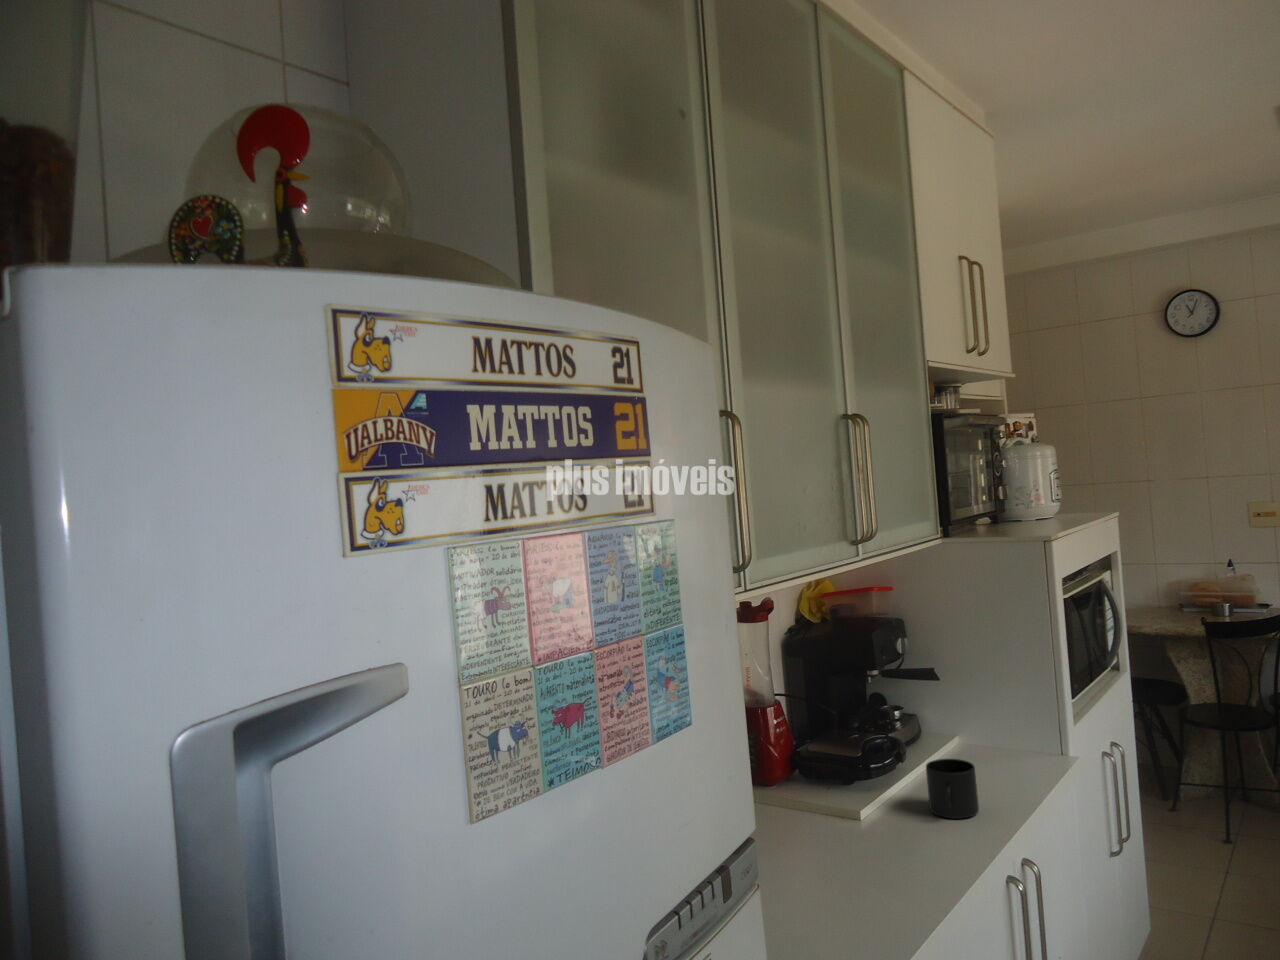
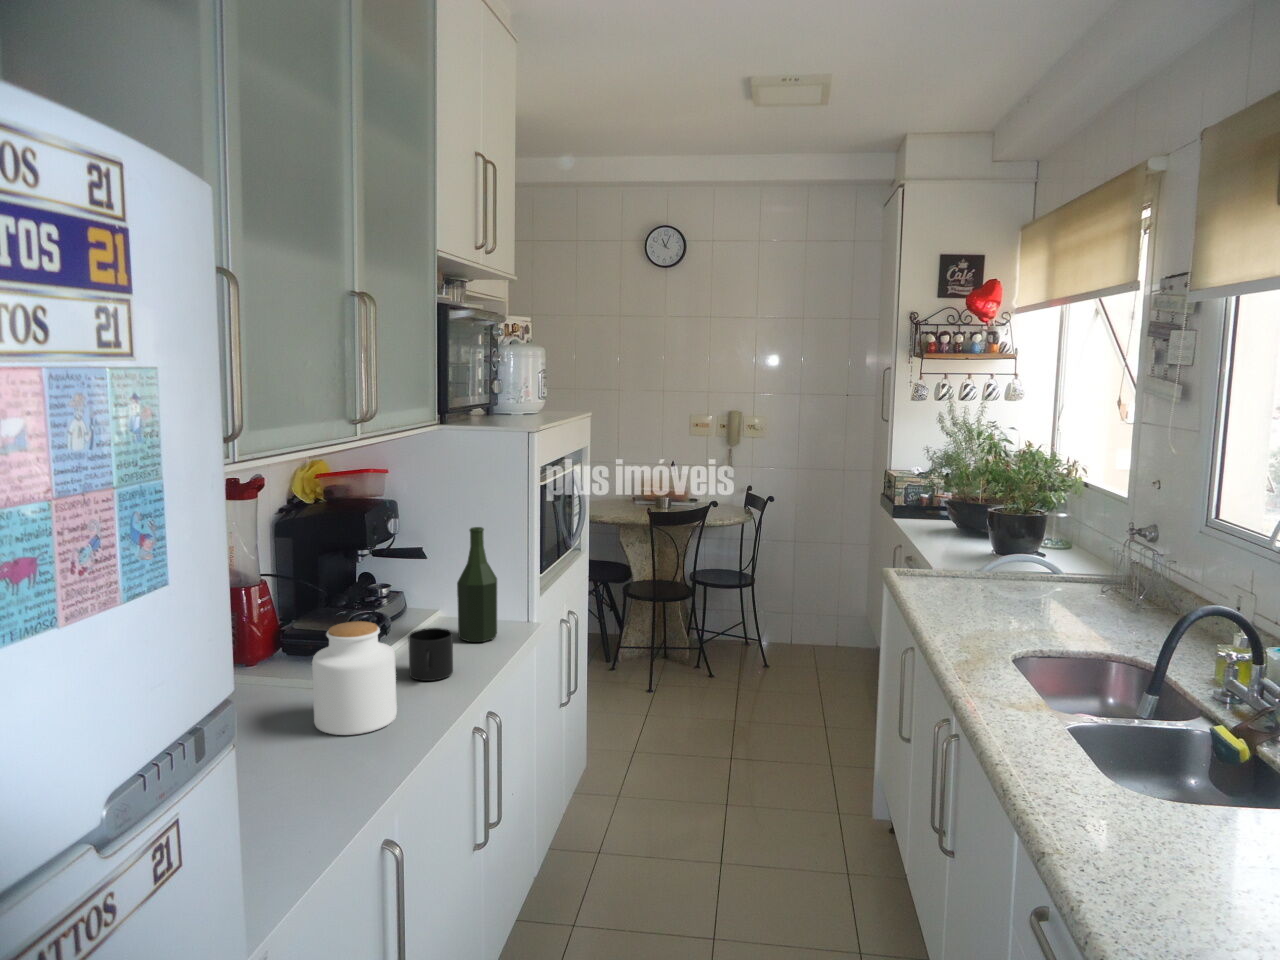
bottle: none [975,647,1027,777] -> present [457,527,497,642]
jar: none [829,748,919,872] -> present [312,621,397,735]

